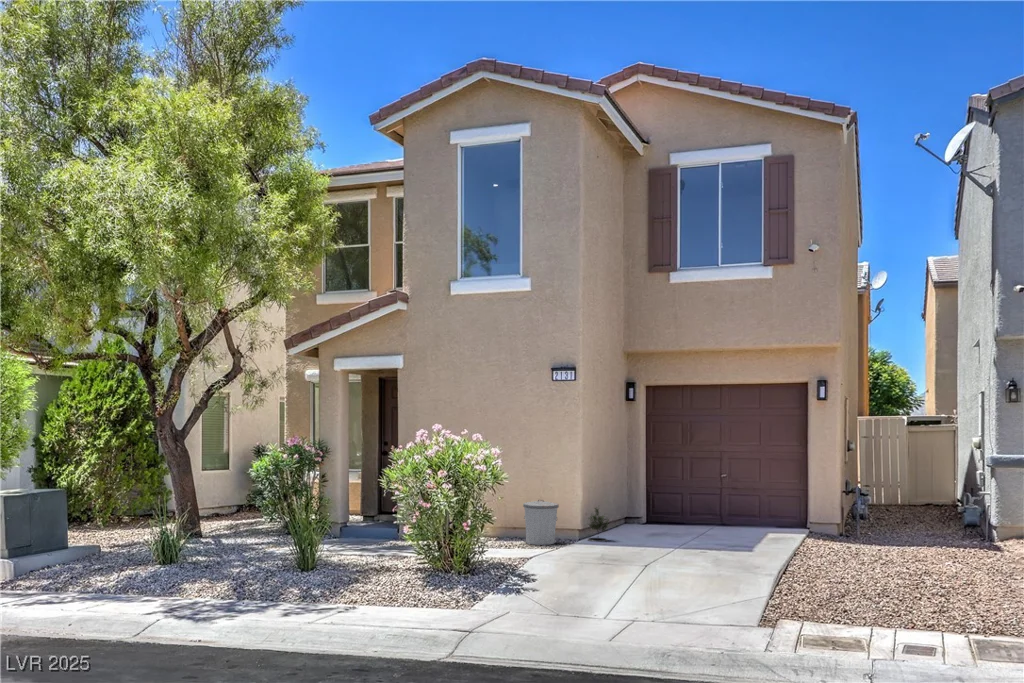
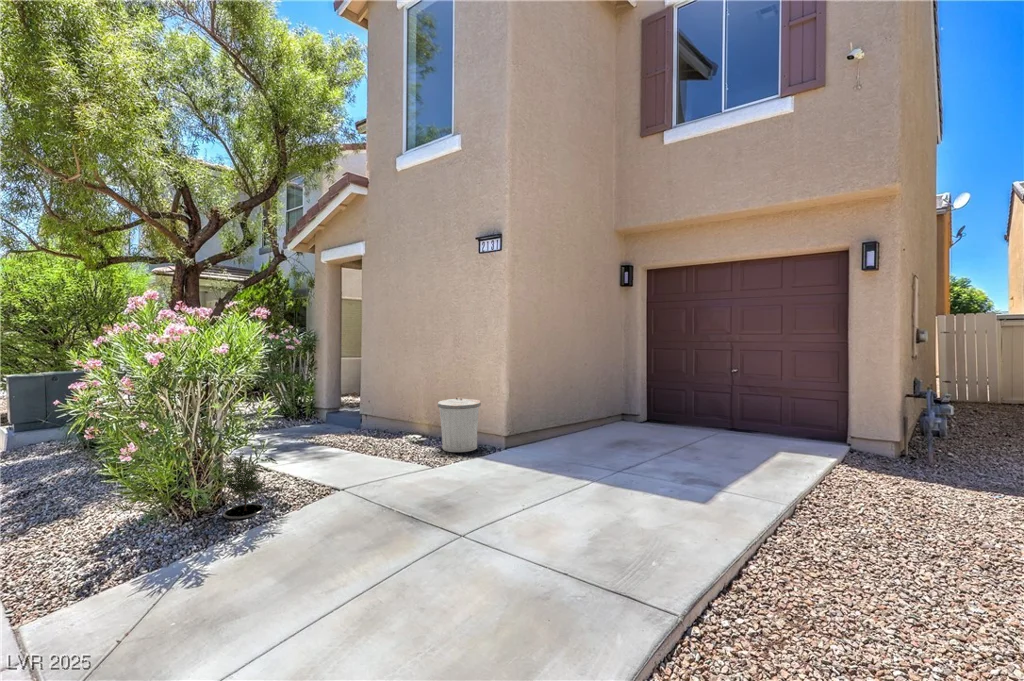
potted tree: present [588,508,609,542] -> present [223,451,266,519]

